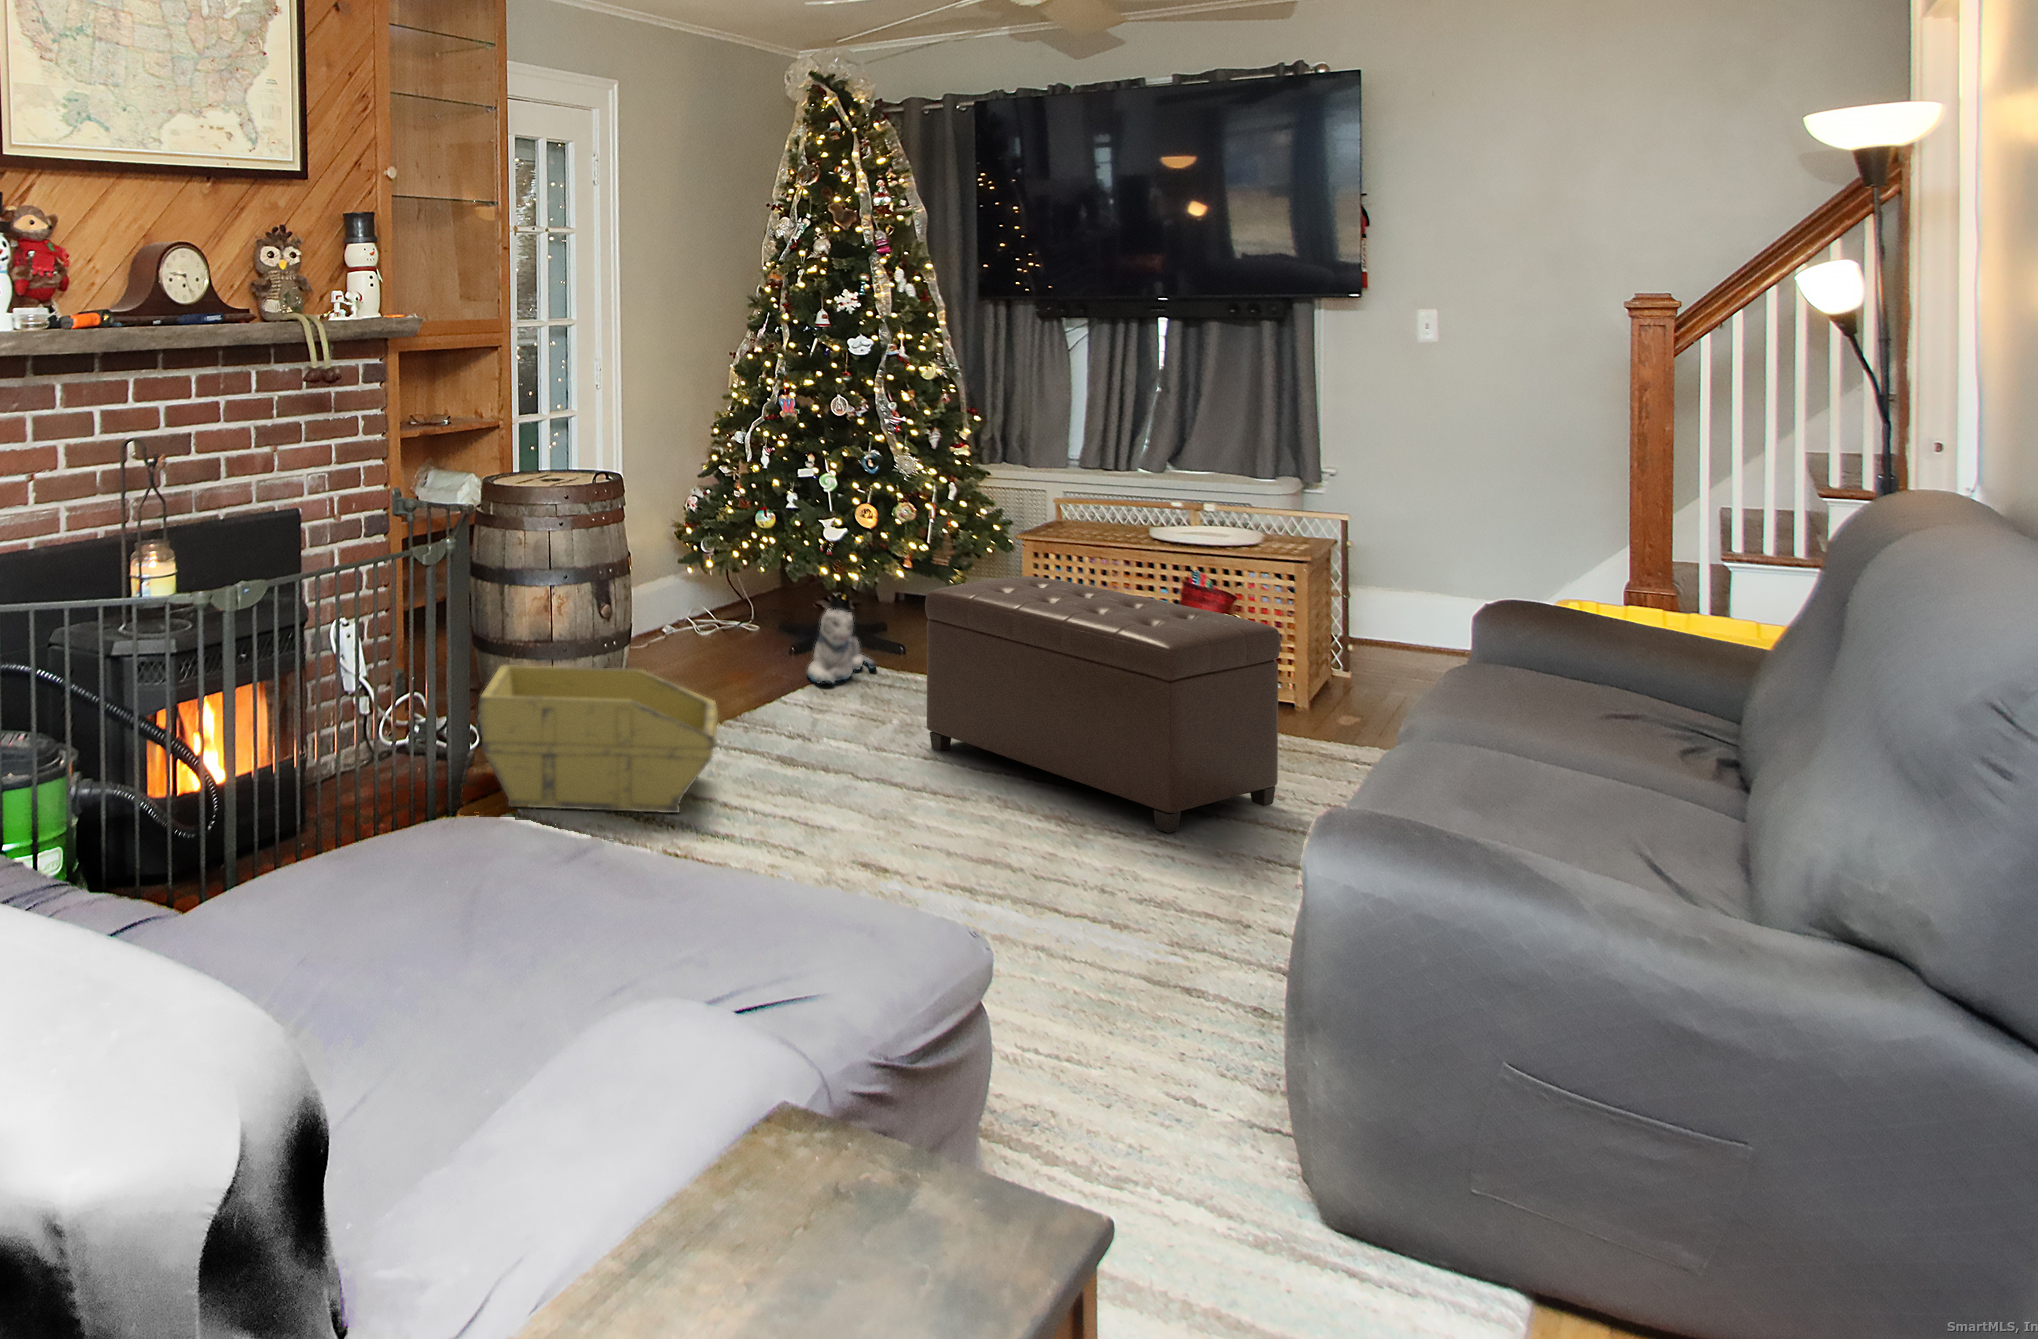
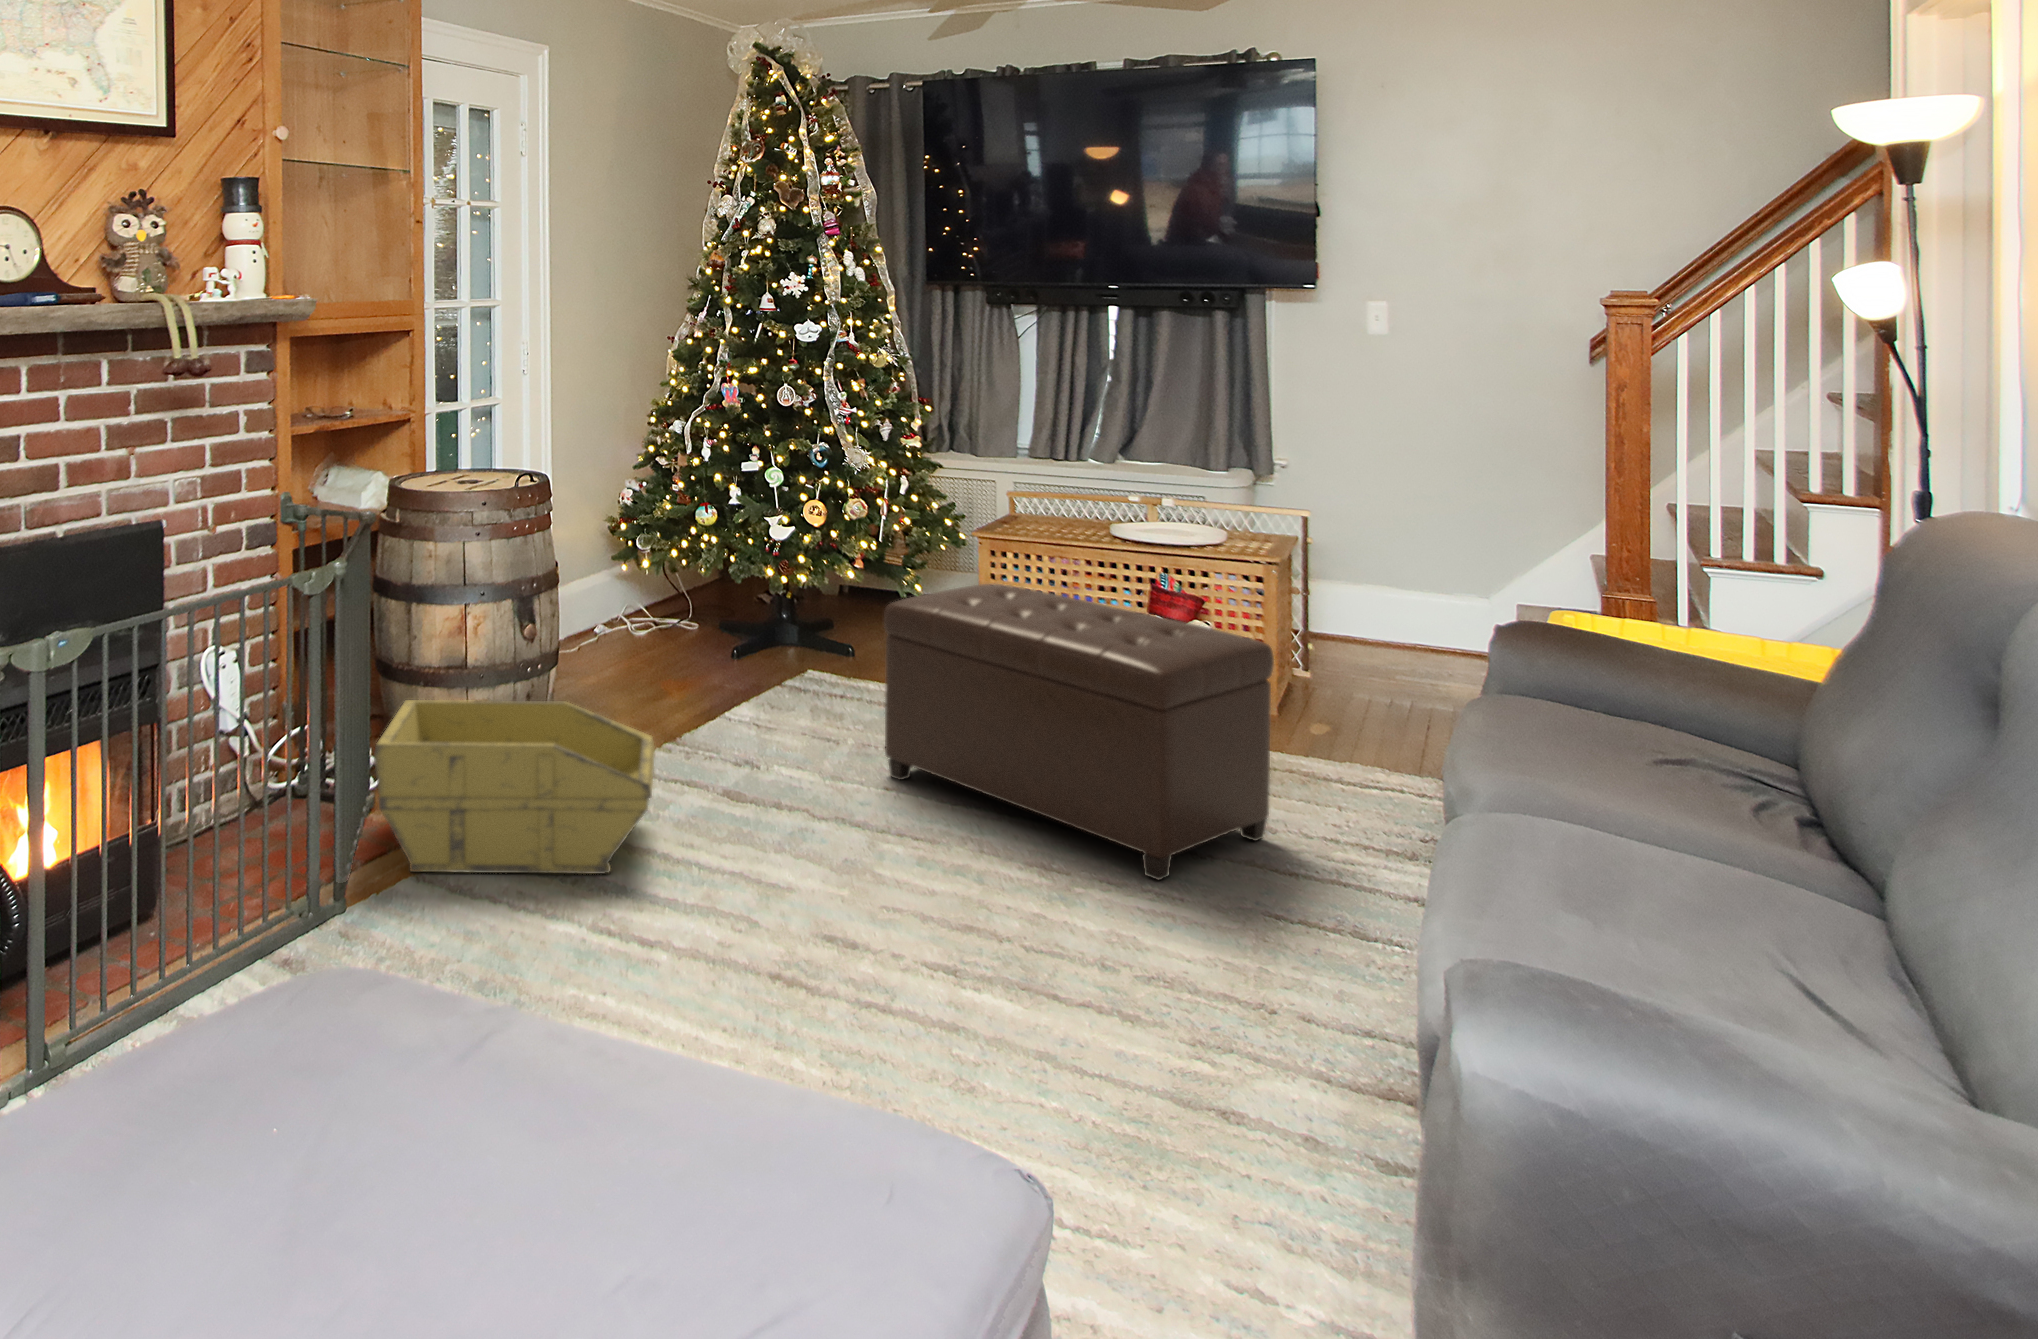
plush toy: present [808,608,877,684] -> none [752,616,827,700]

